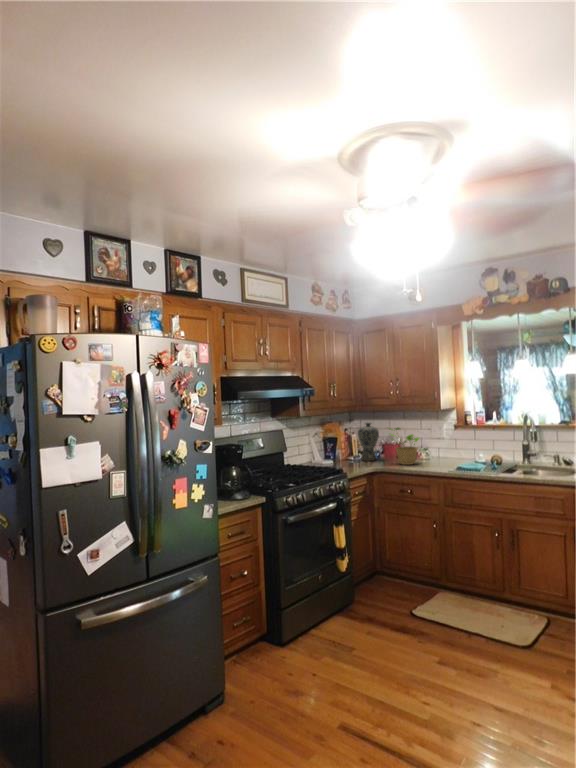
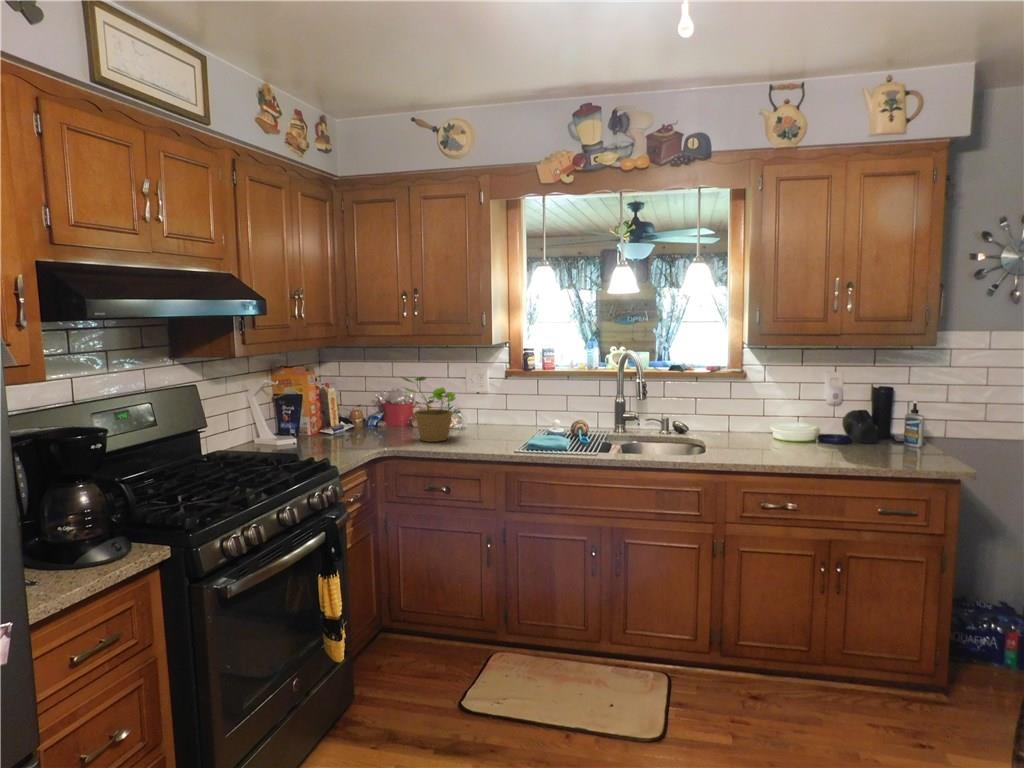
vase: present [358,423,379,461] -> none [342,367,380,436]

